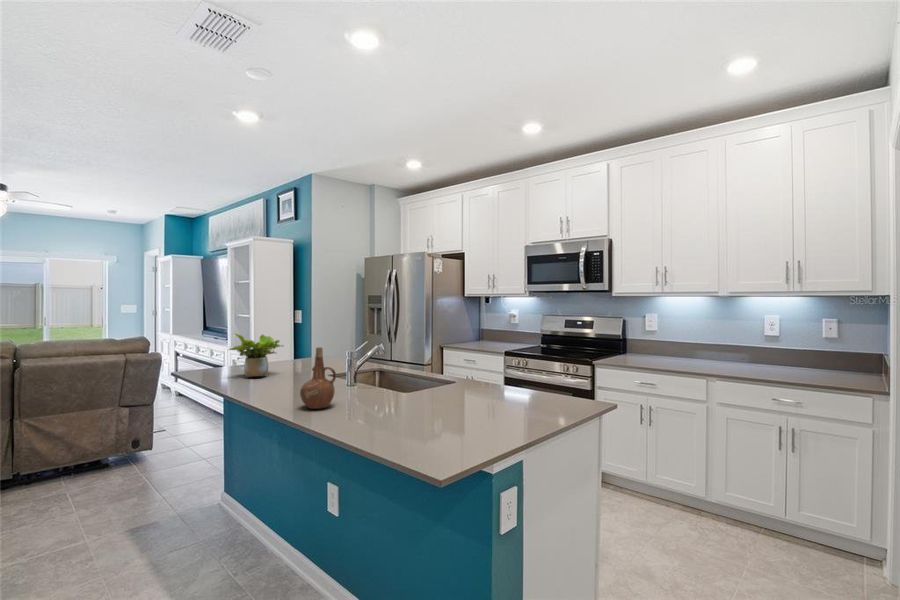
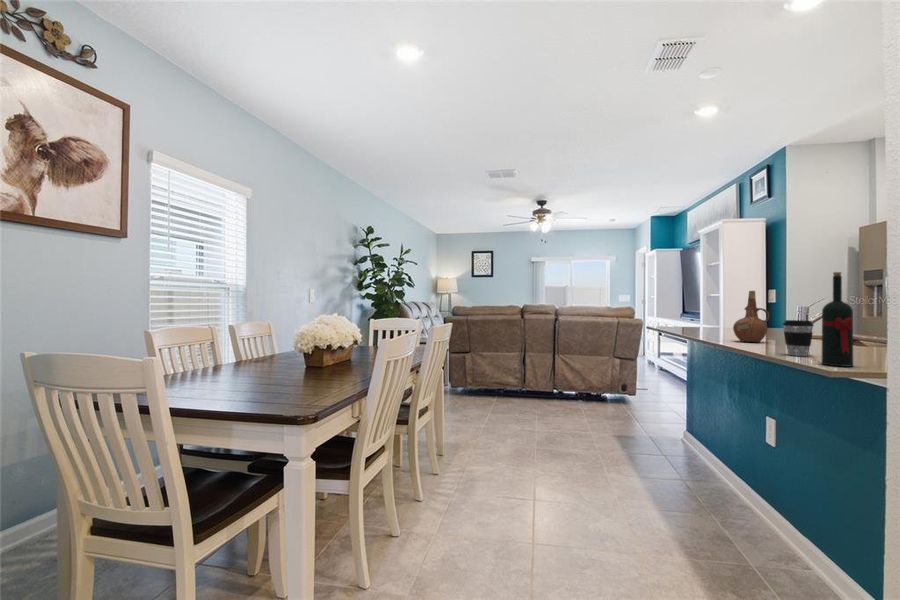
potted plant: present [229,334,283,377] -> none [685,292,735,329]
wine bottle: none [419,354,447,462] -> present [822,272,853,366]
coffee cup: none [369,396,397,441] -> present [783,320,814,356]

